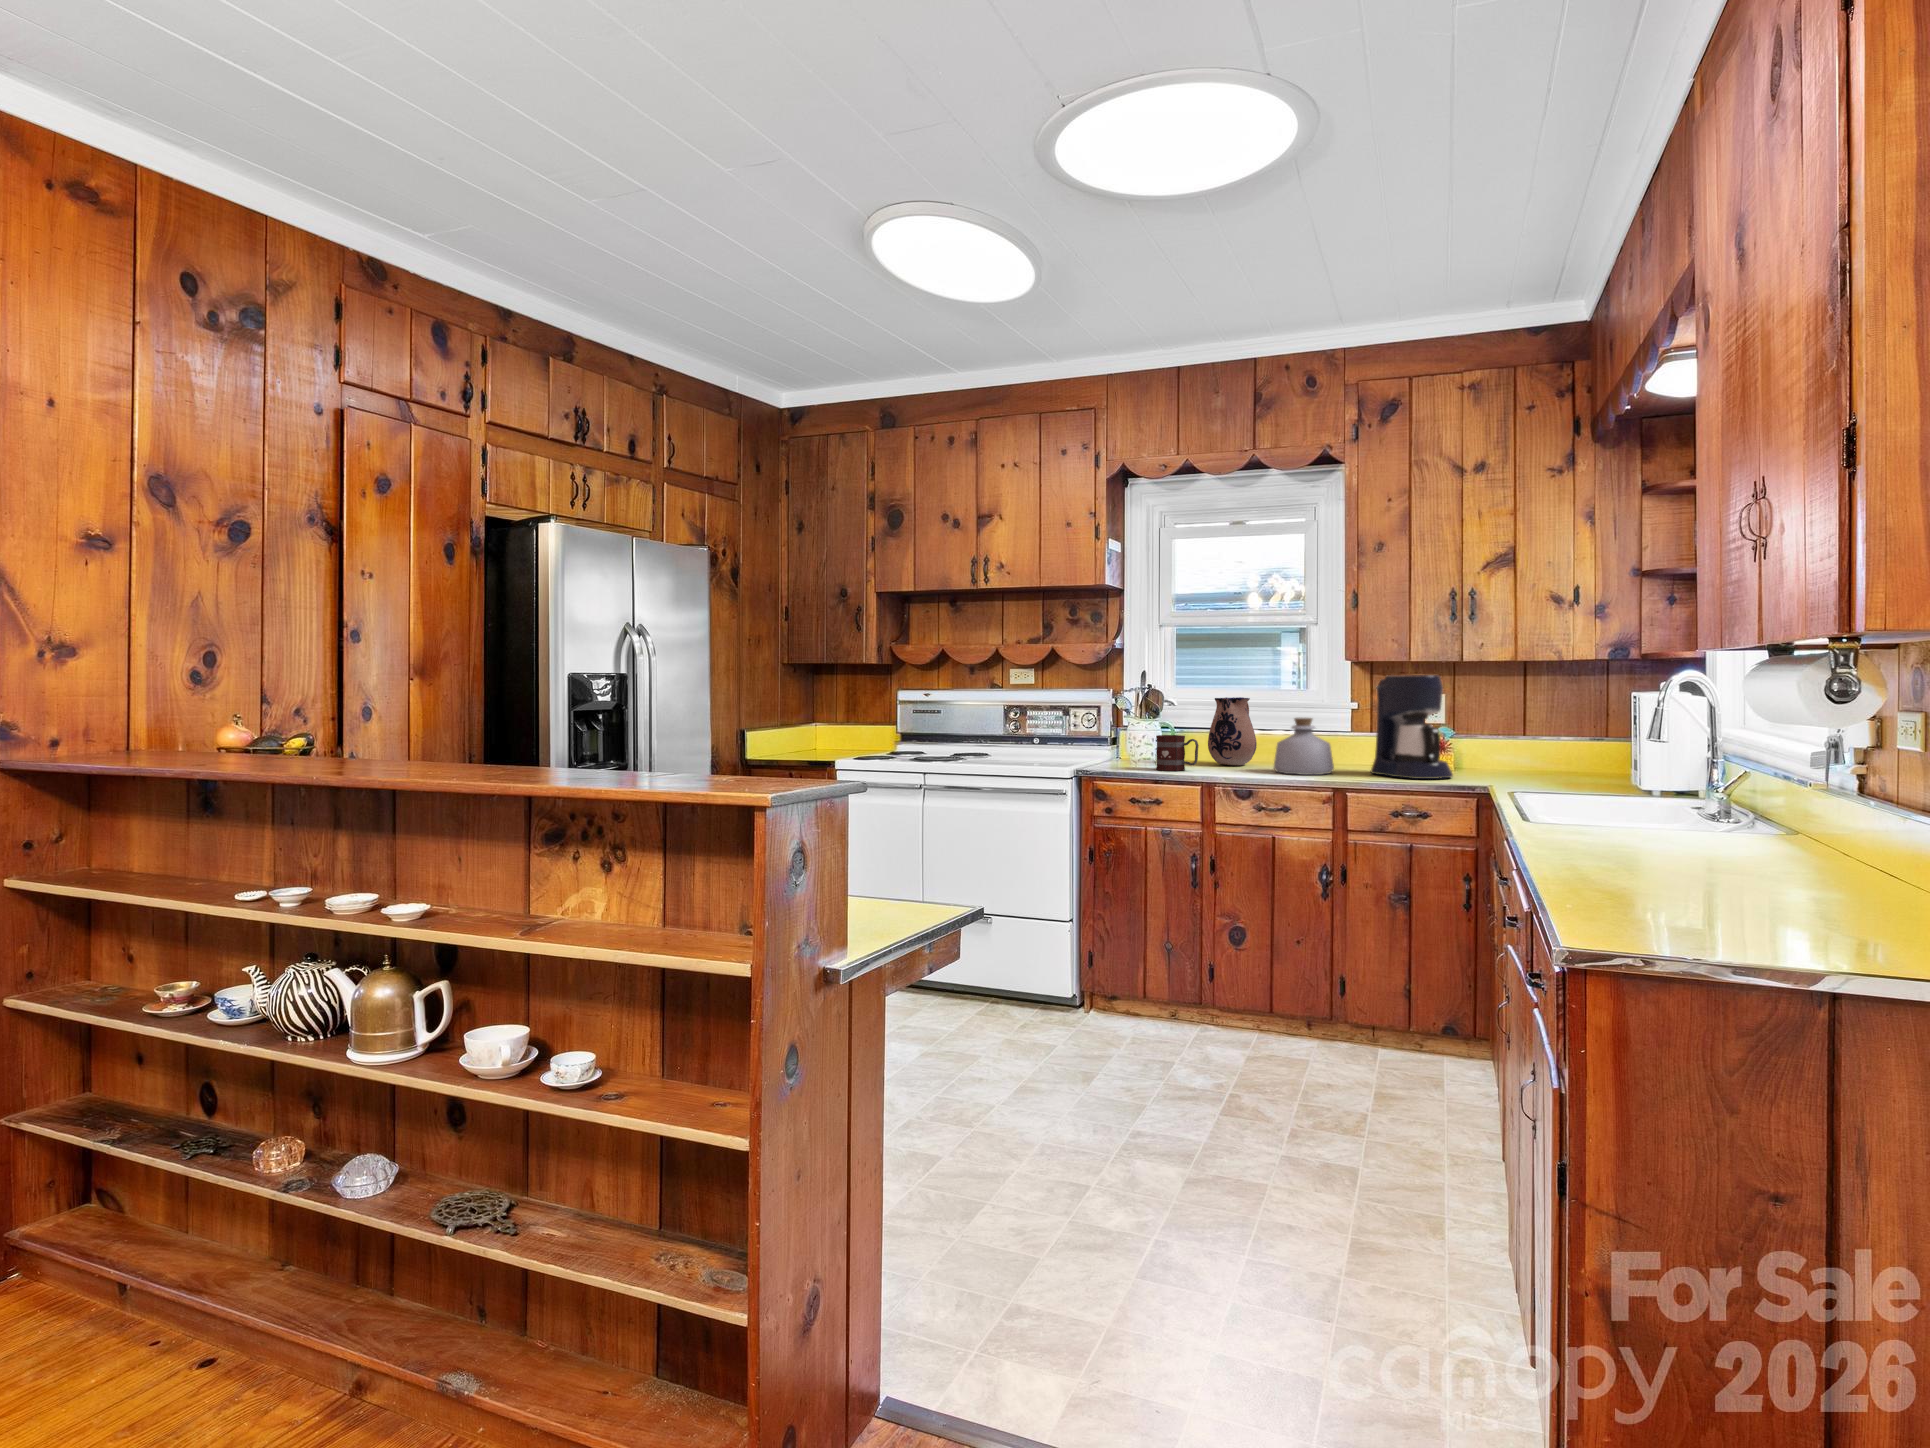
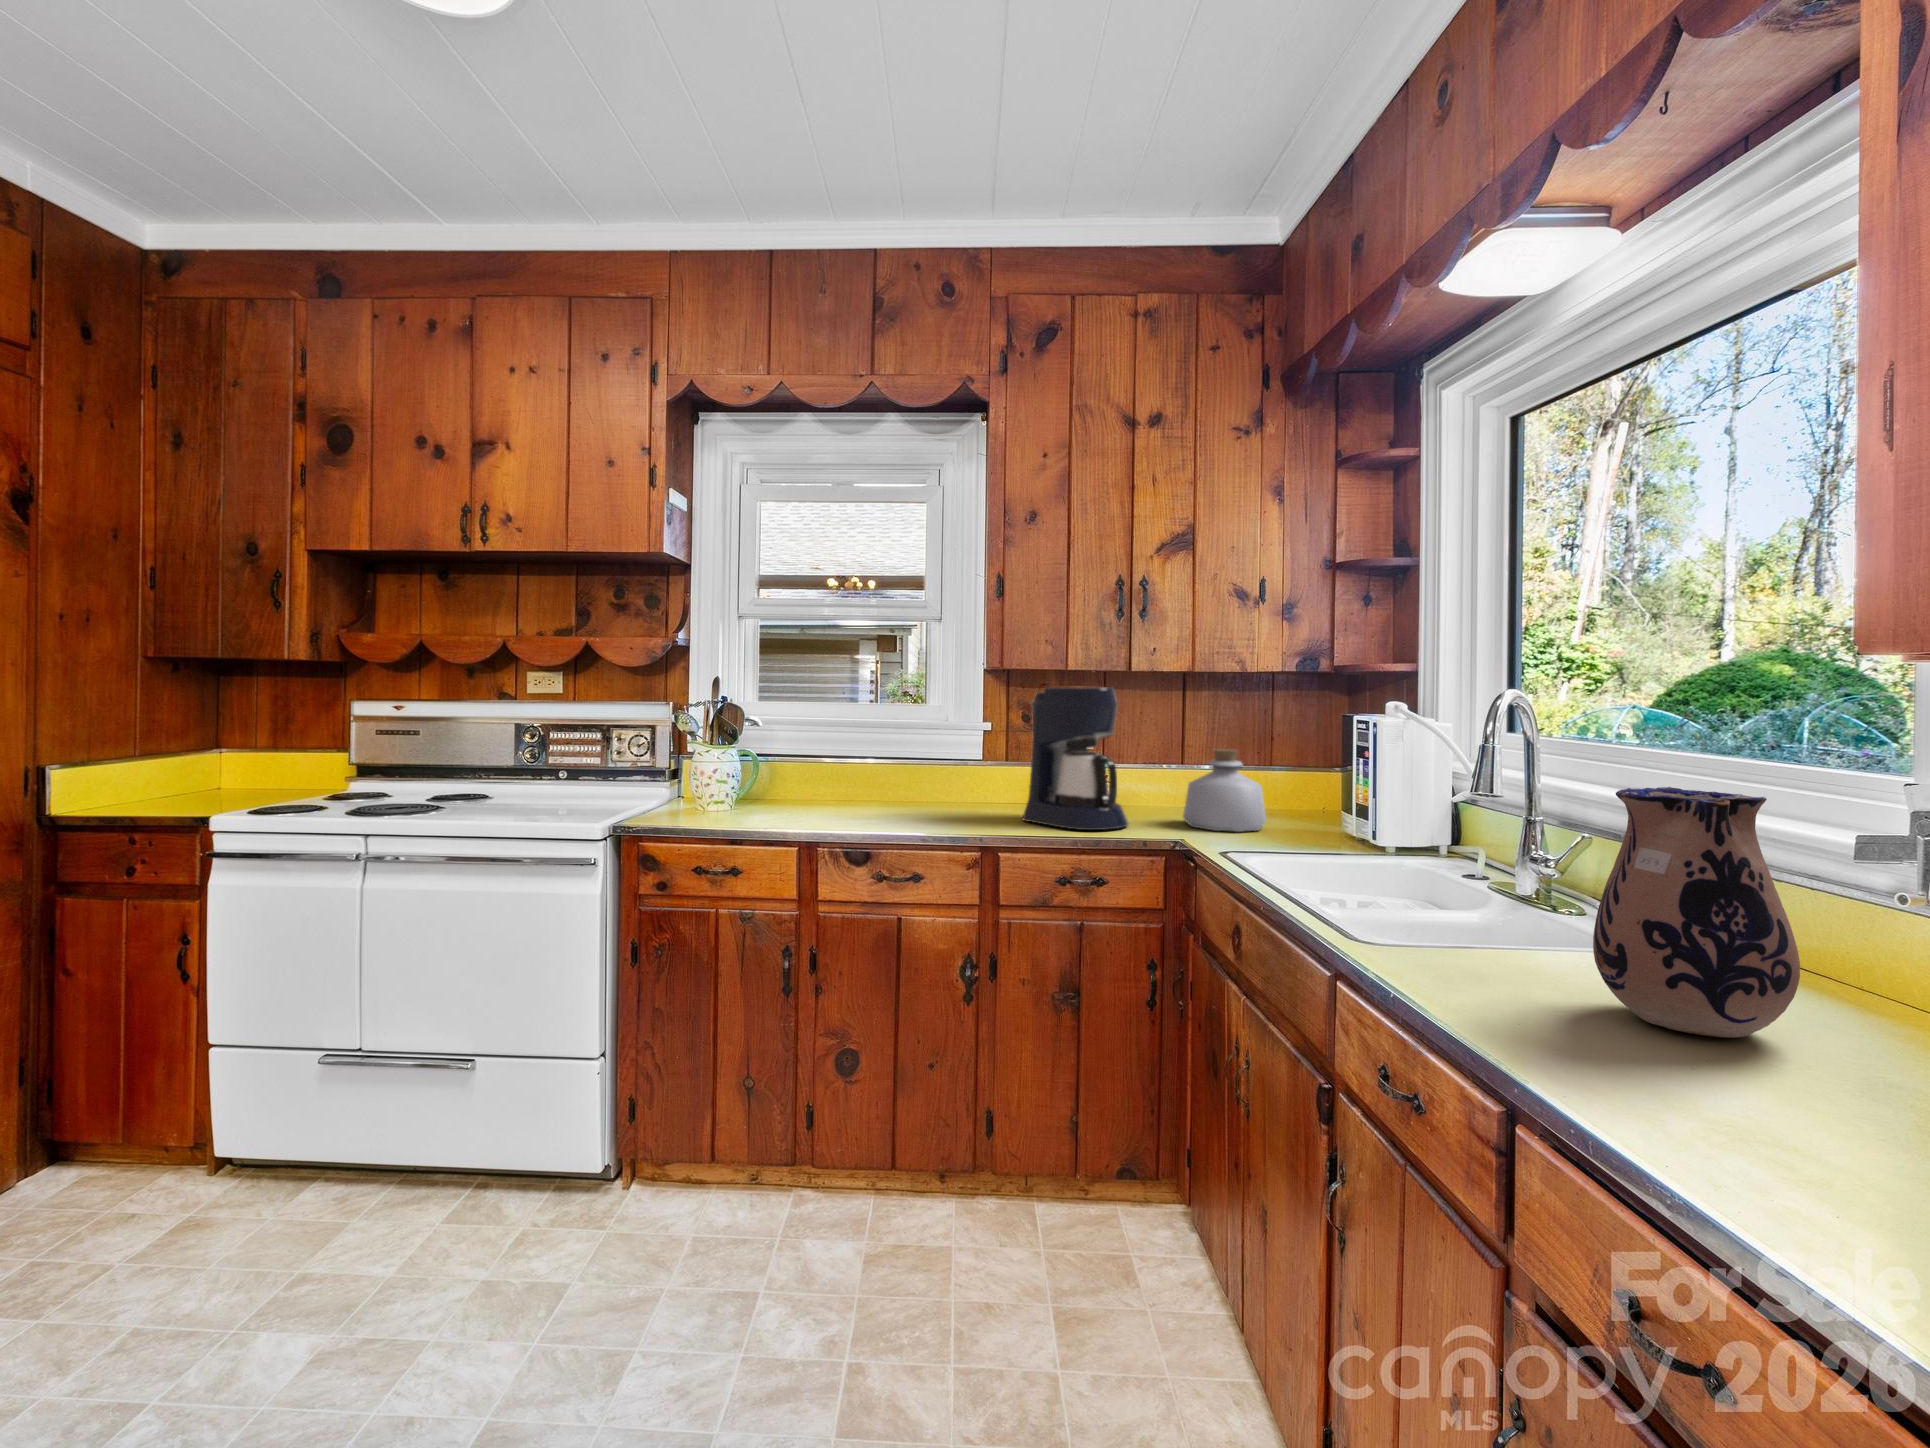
ceramic pitcher: present [1208,697,1257,765] -> present [1593,787,1800,1038]
bottle: present [1274,718,1334,775] -> present [1183,749,1266,832]
mug: present [1156,735,1199,771] -> none [733,770,794,825]

